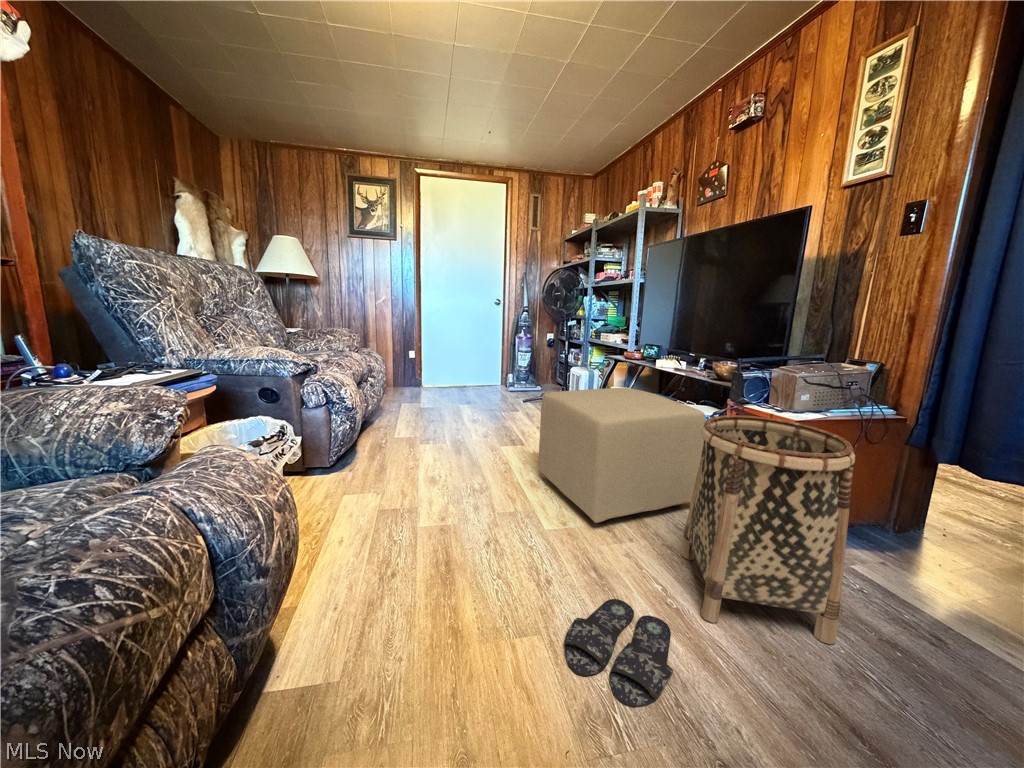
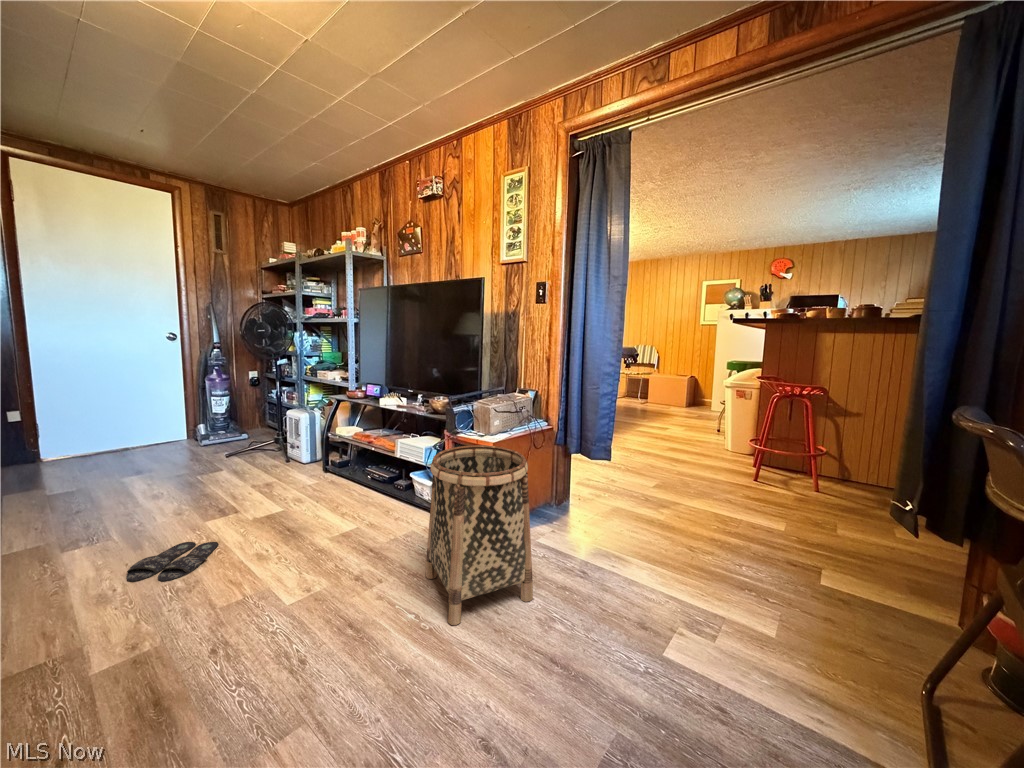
ottoman: present [538,388,706,523] -> none [262,431,432,578]
slippers: present [564,599,673,707] -> present [126,542,219,582]

